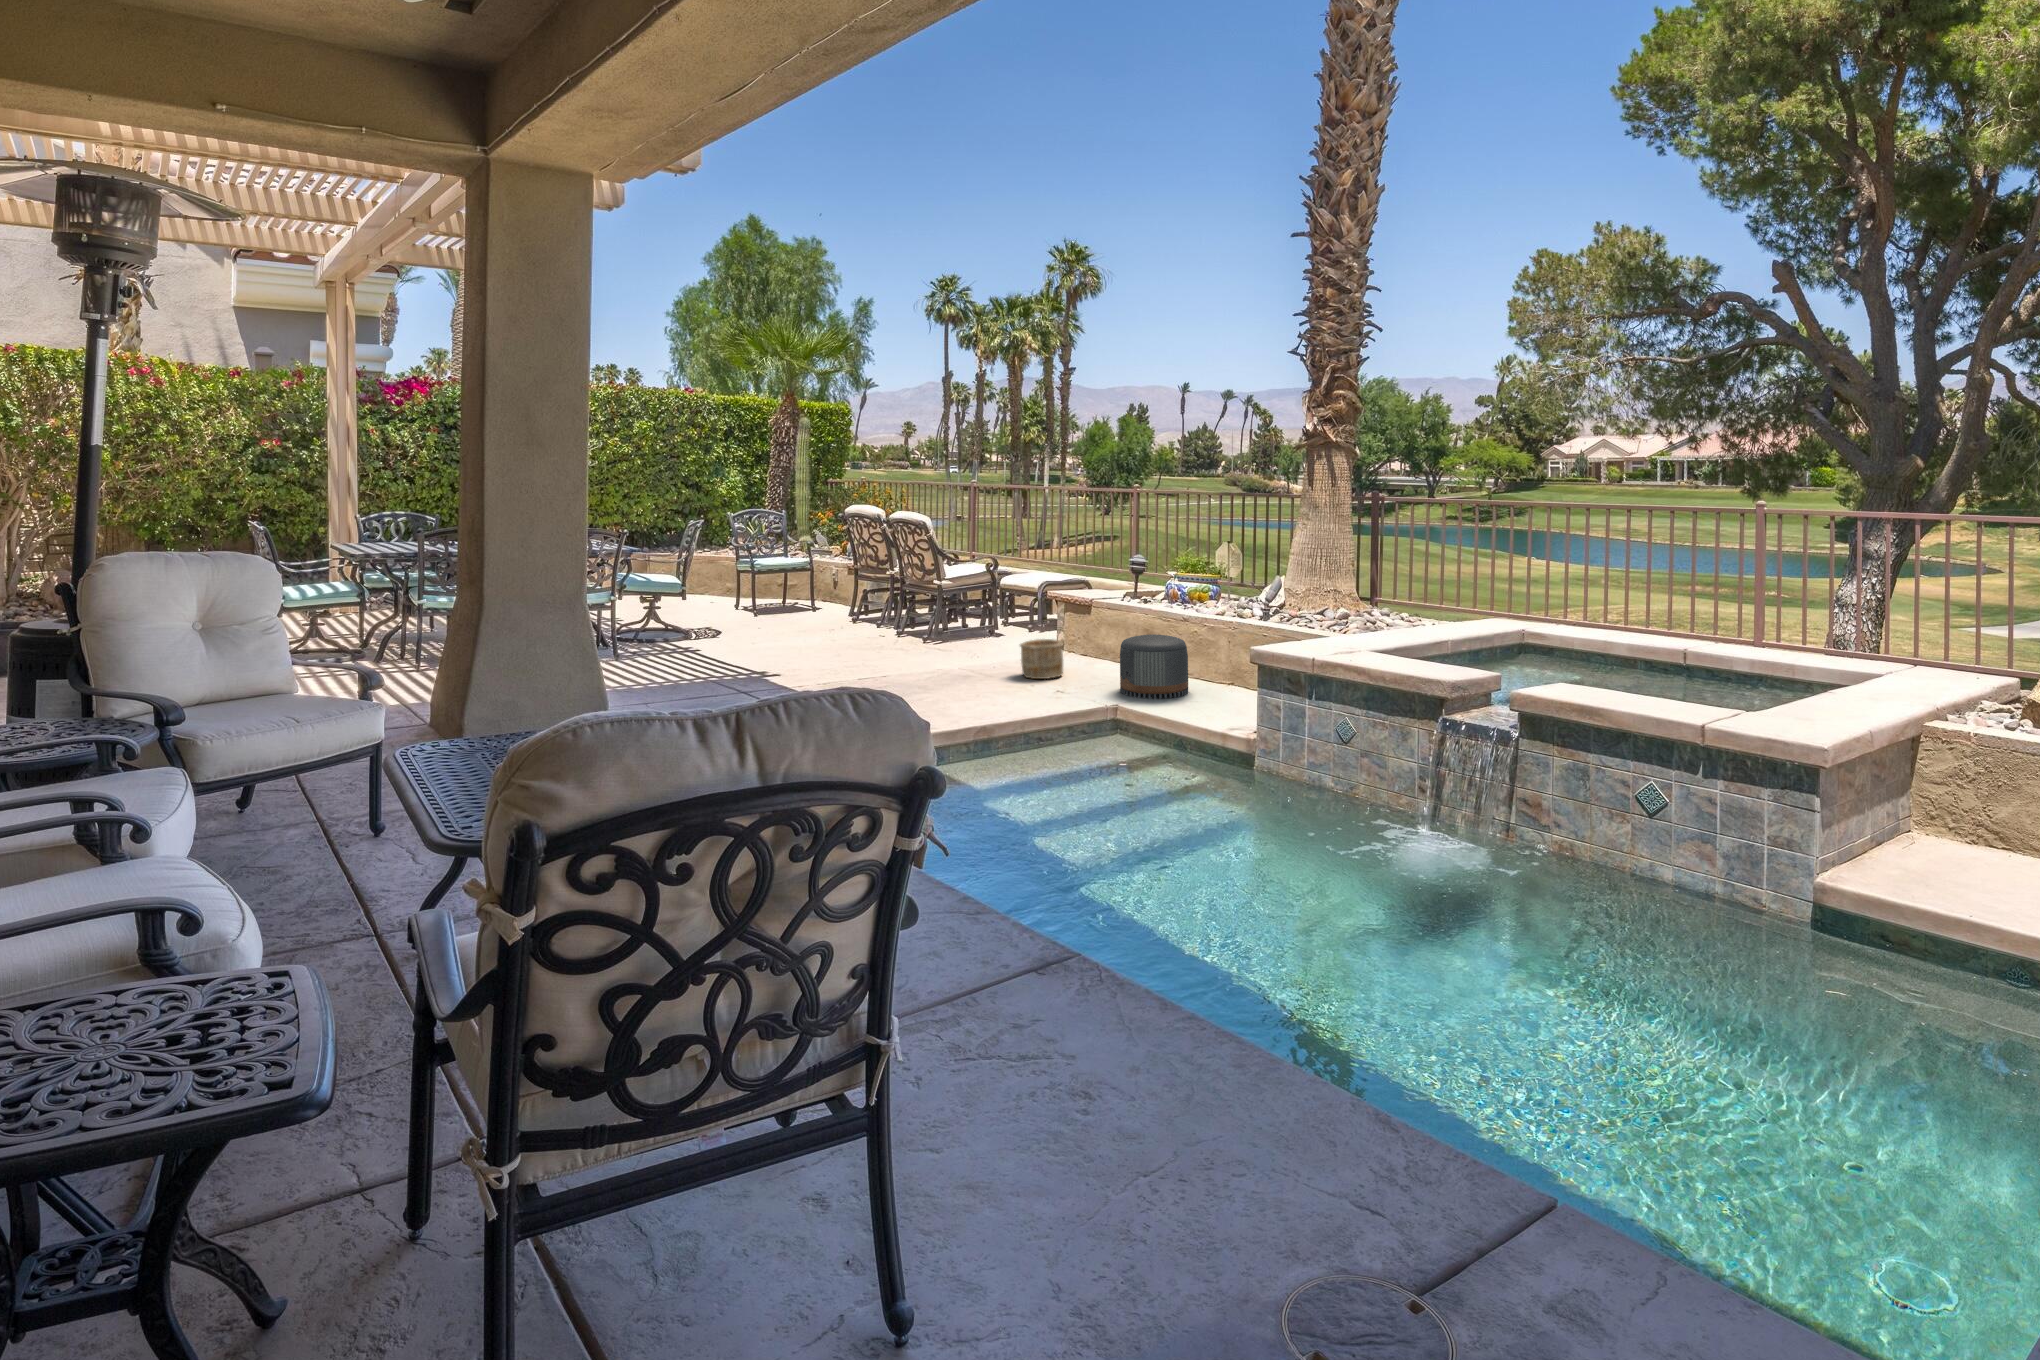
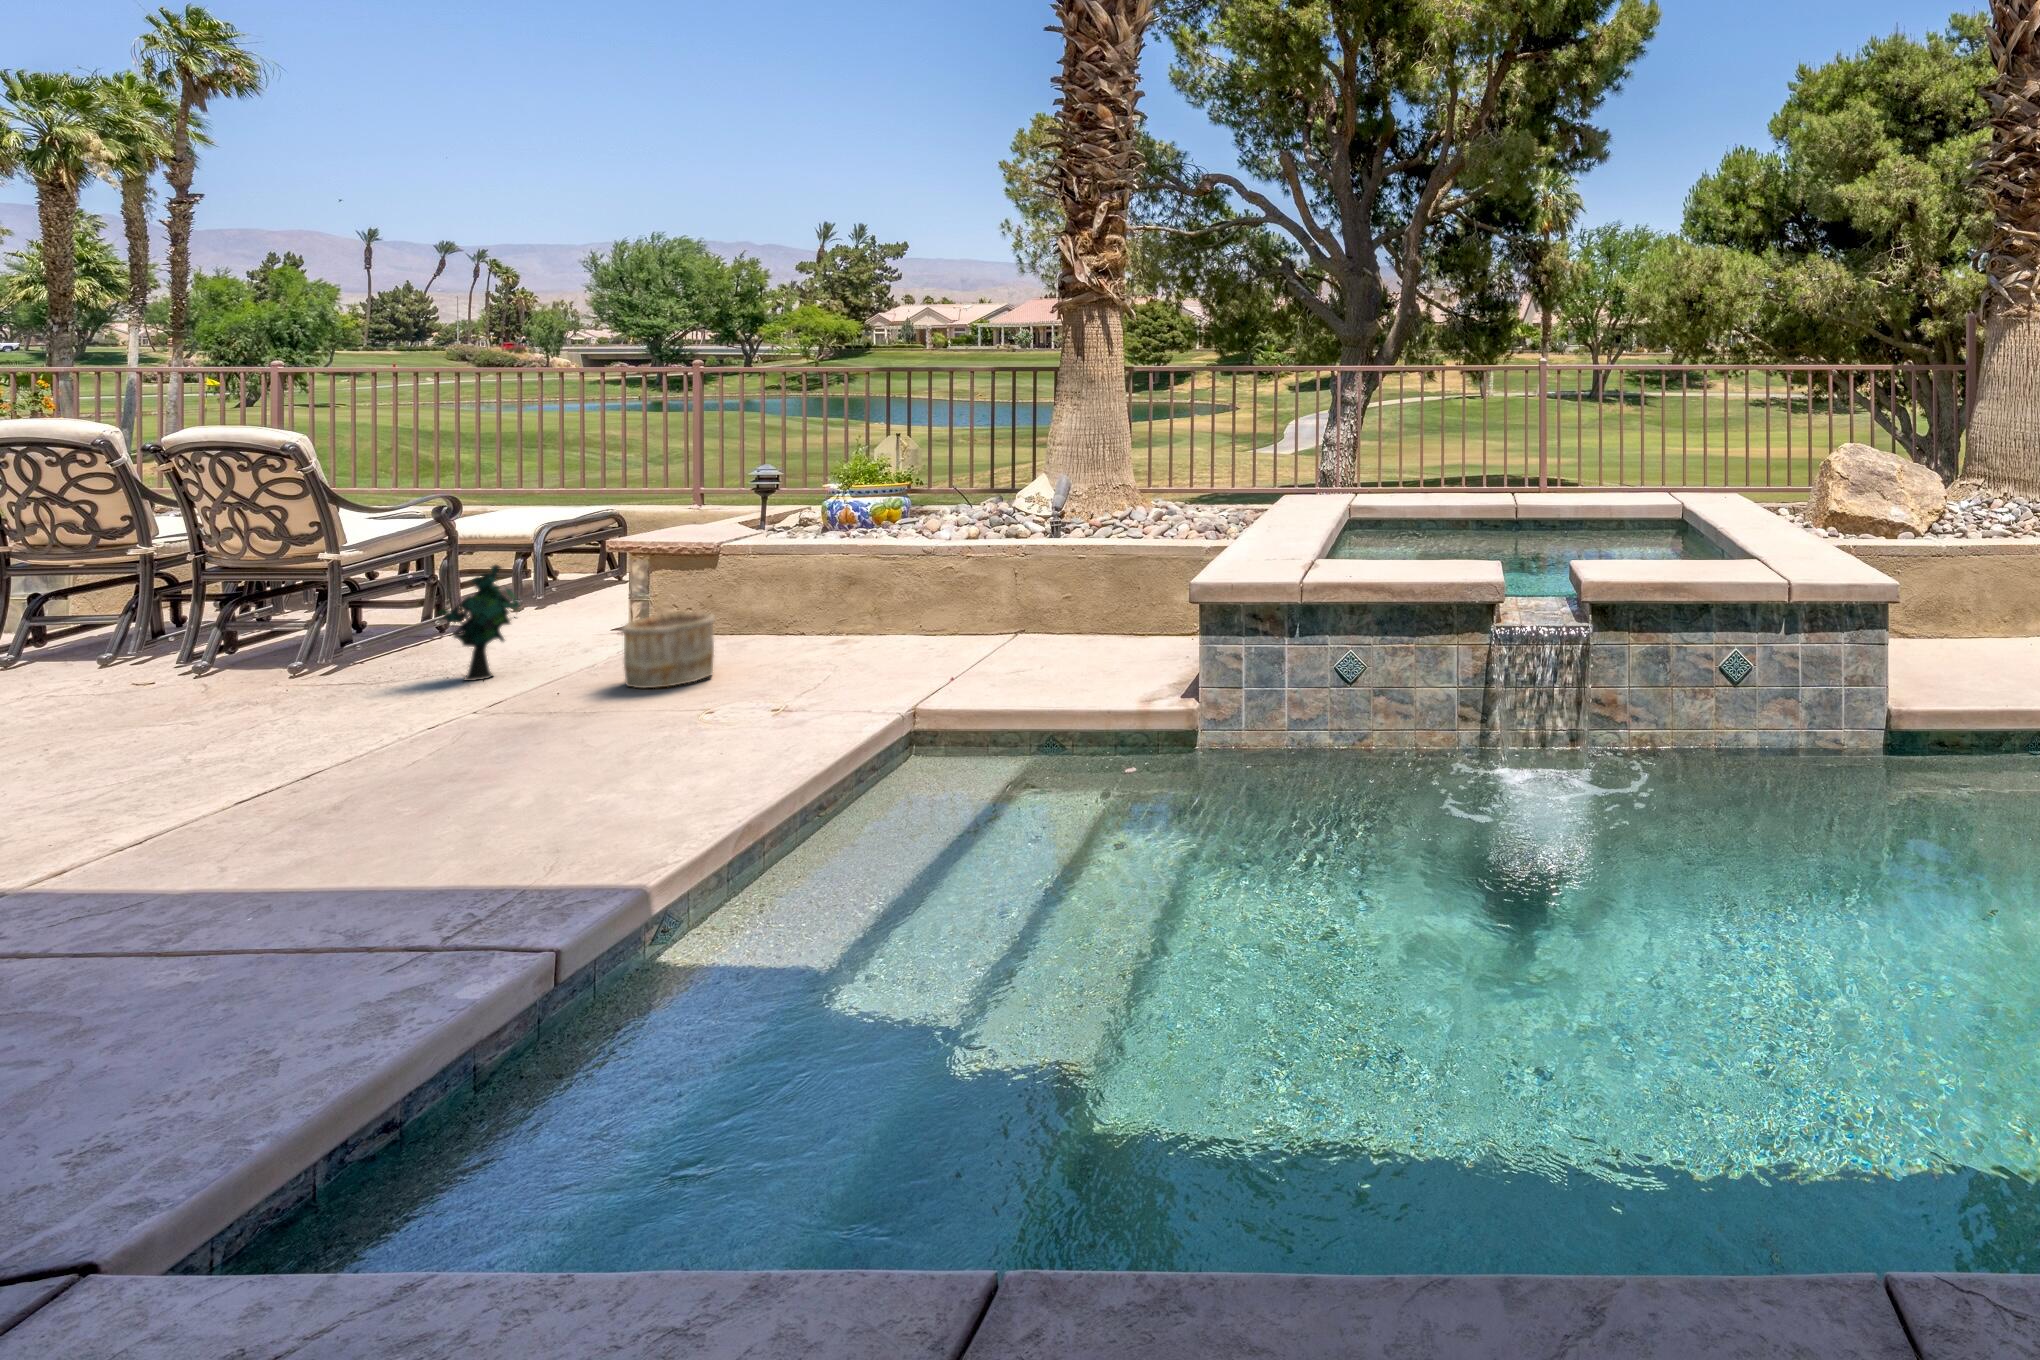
decorative plant: none [963,603,997,662] -> present [438,565,520,681]
pouf: present [1120,634,1188,699] -> none [860,578,981,683]

